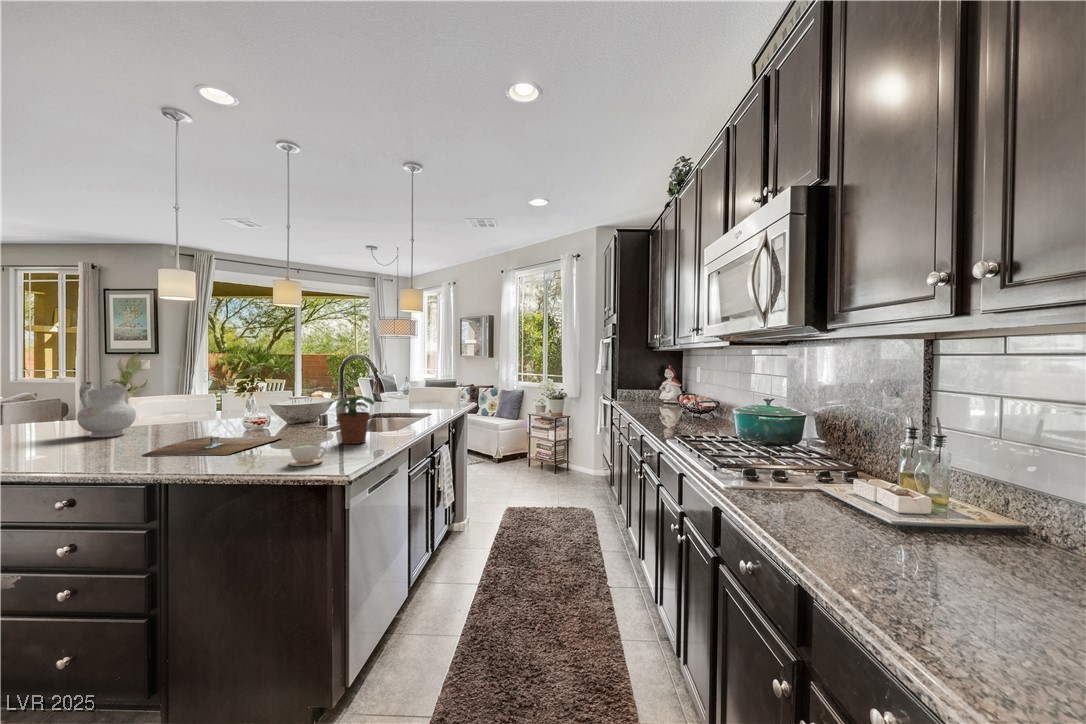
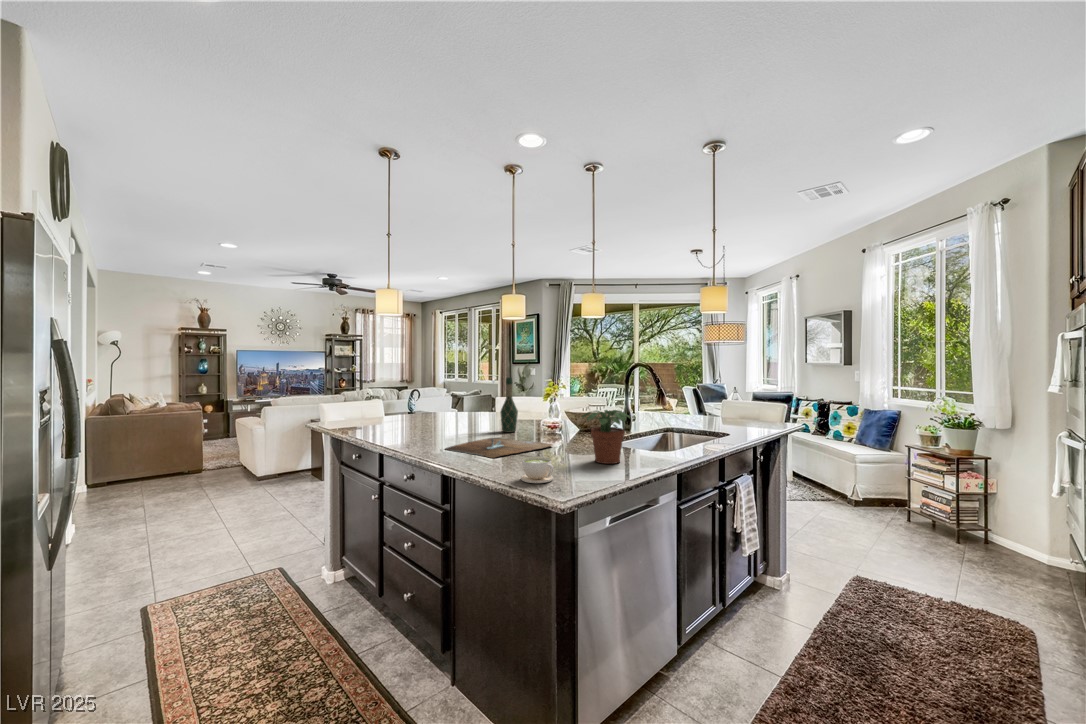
wine bottle: none [193,370,217,433] -> present [500,378,518,432]
ceramic pitcher: present [77,381,136,437] -> none [435,385,469,429]

